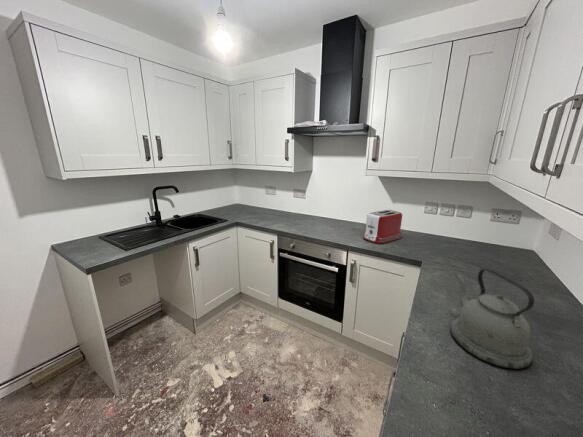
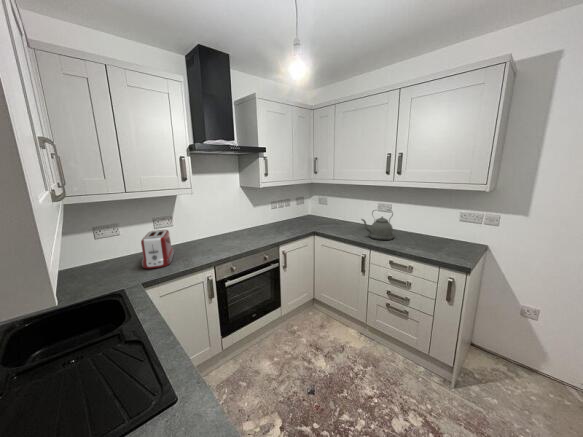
toaster: present [364,210,402,244] -> present [141,230,174,269]

